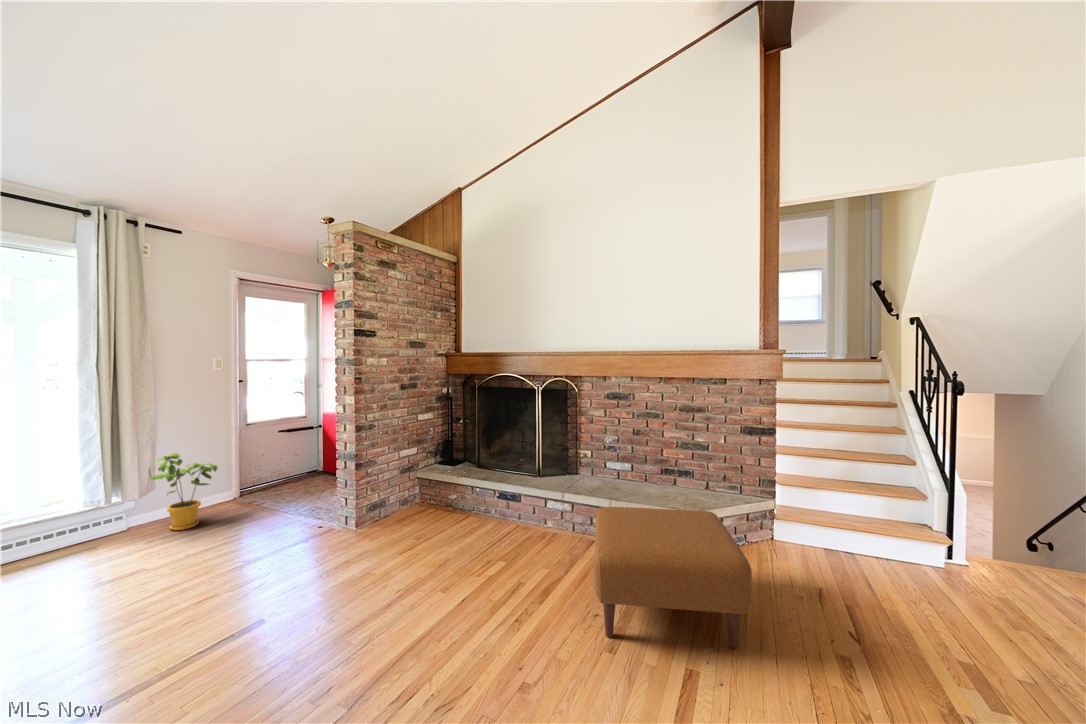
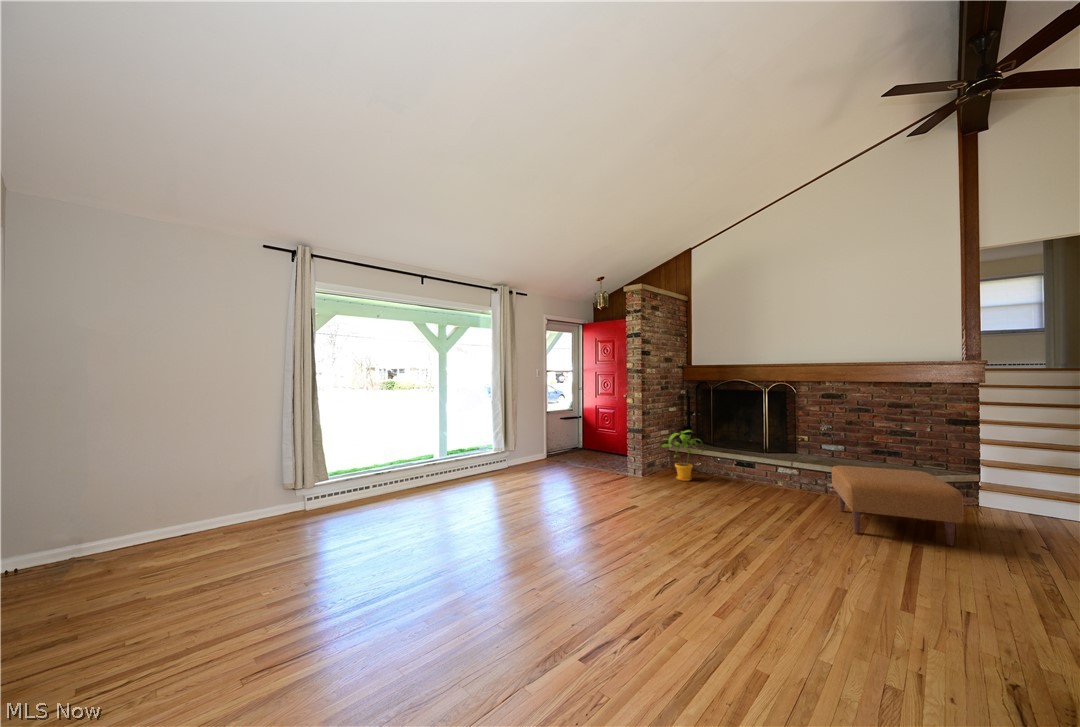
house plant: present [149,453,217,530] -> present [661,430,698,481]

